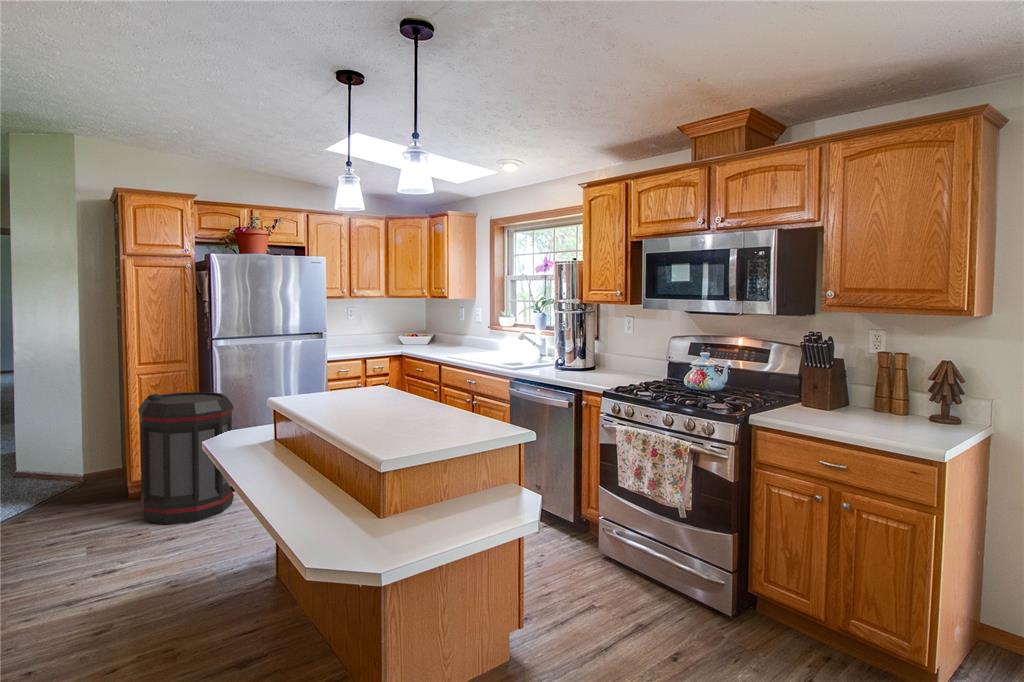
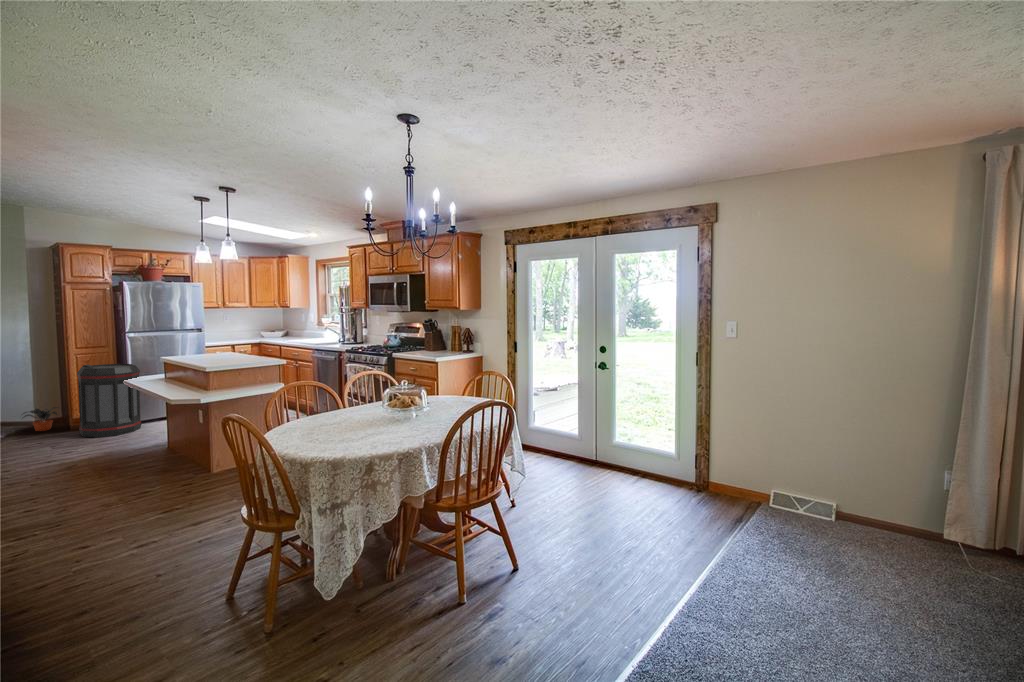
potted plant: none [58,458,120,498] -> present [23,407,58,431]

